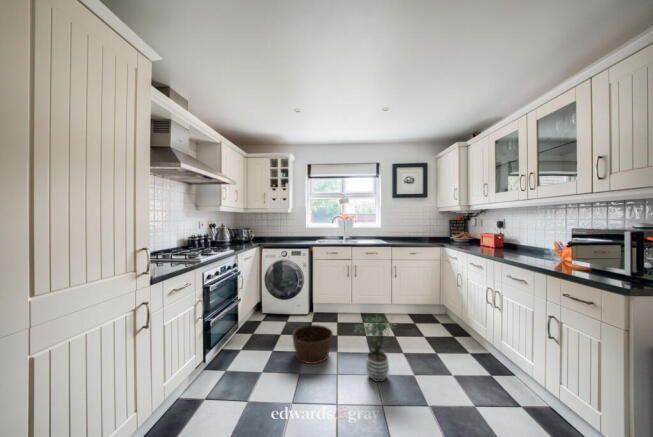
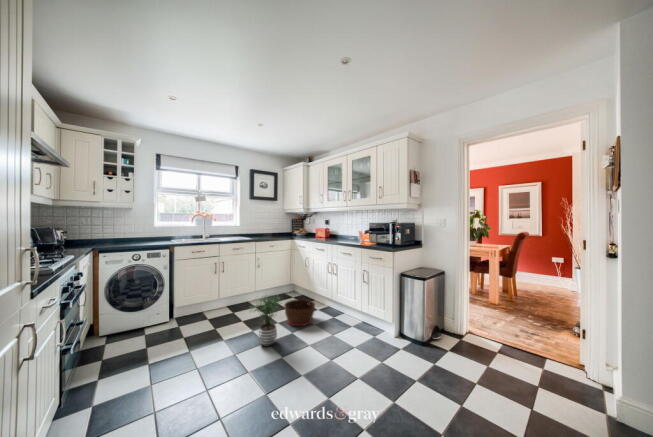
basket: present [292,325,333,364] -> present [284,299,315,326]

